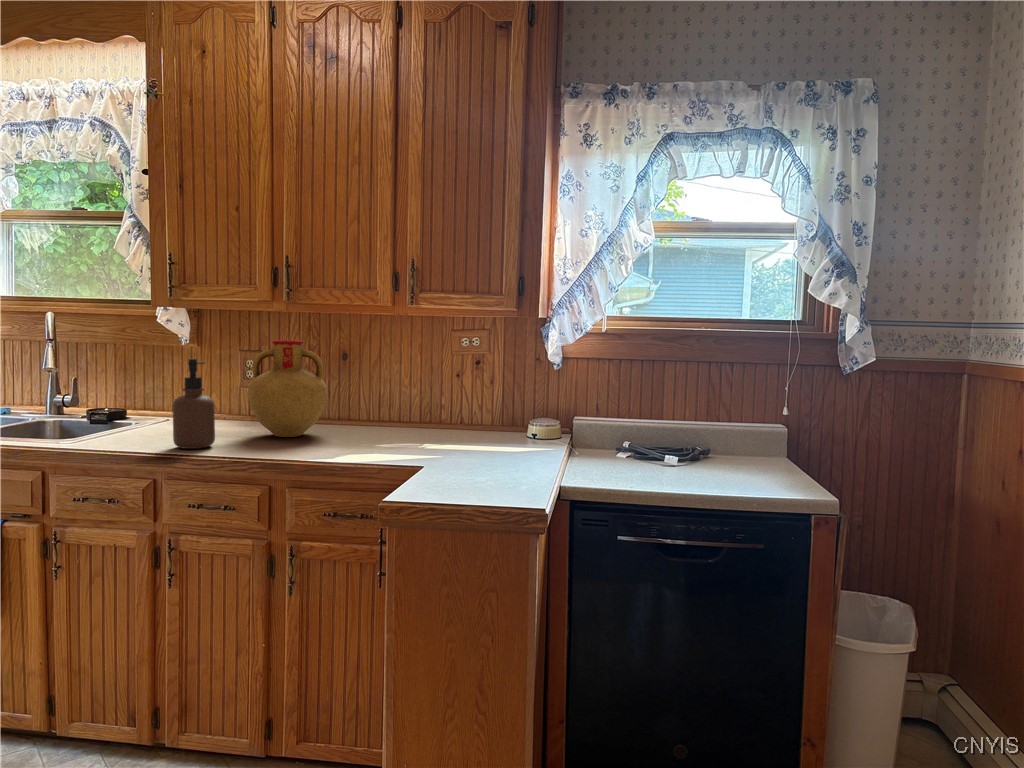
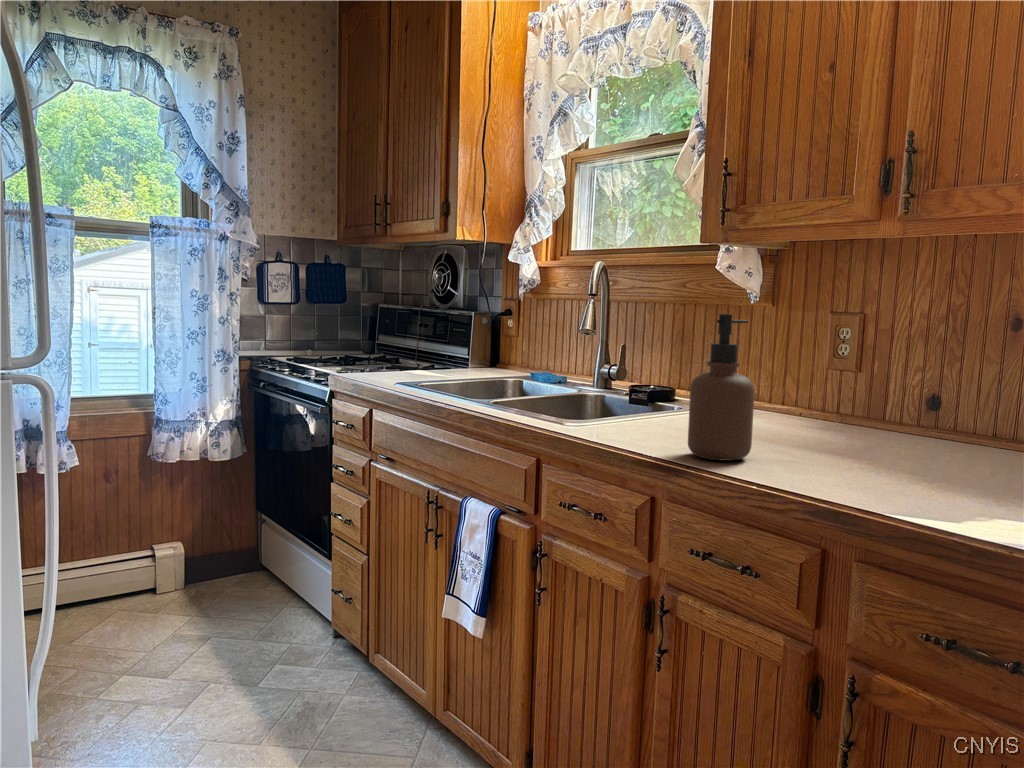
vase: present [248,340,327,437] -> none [821,288,972,463]

